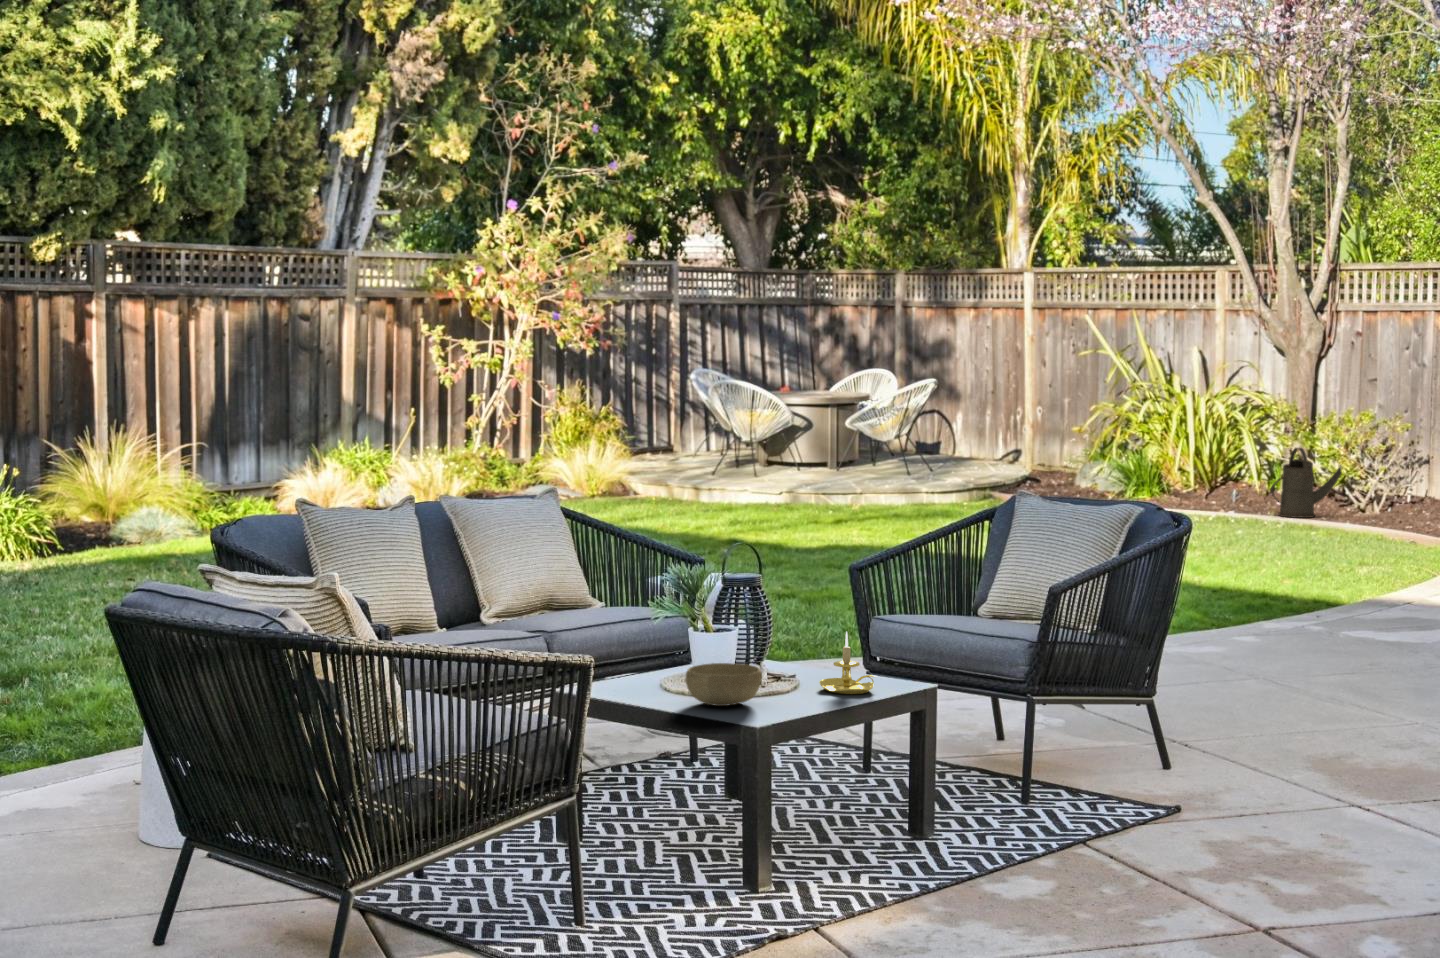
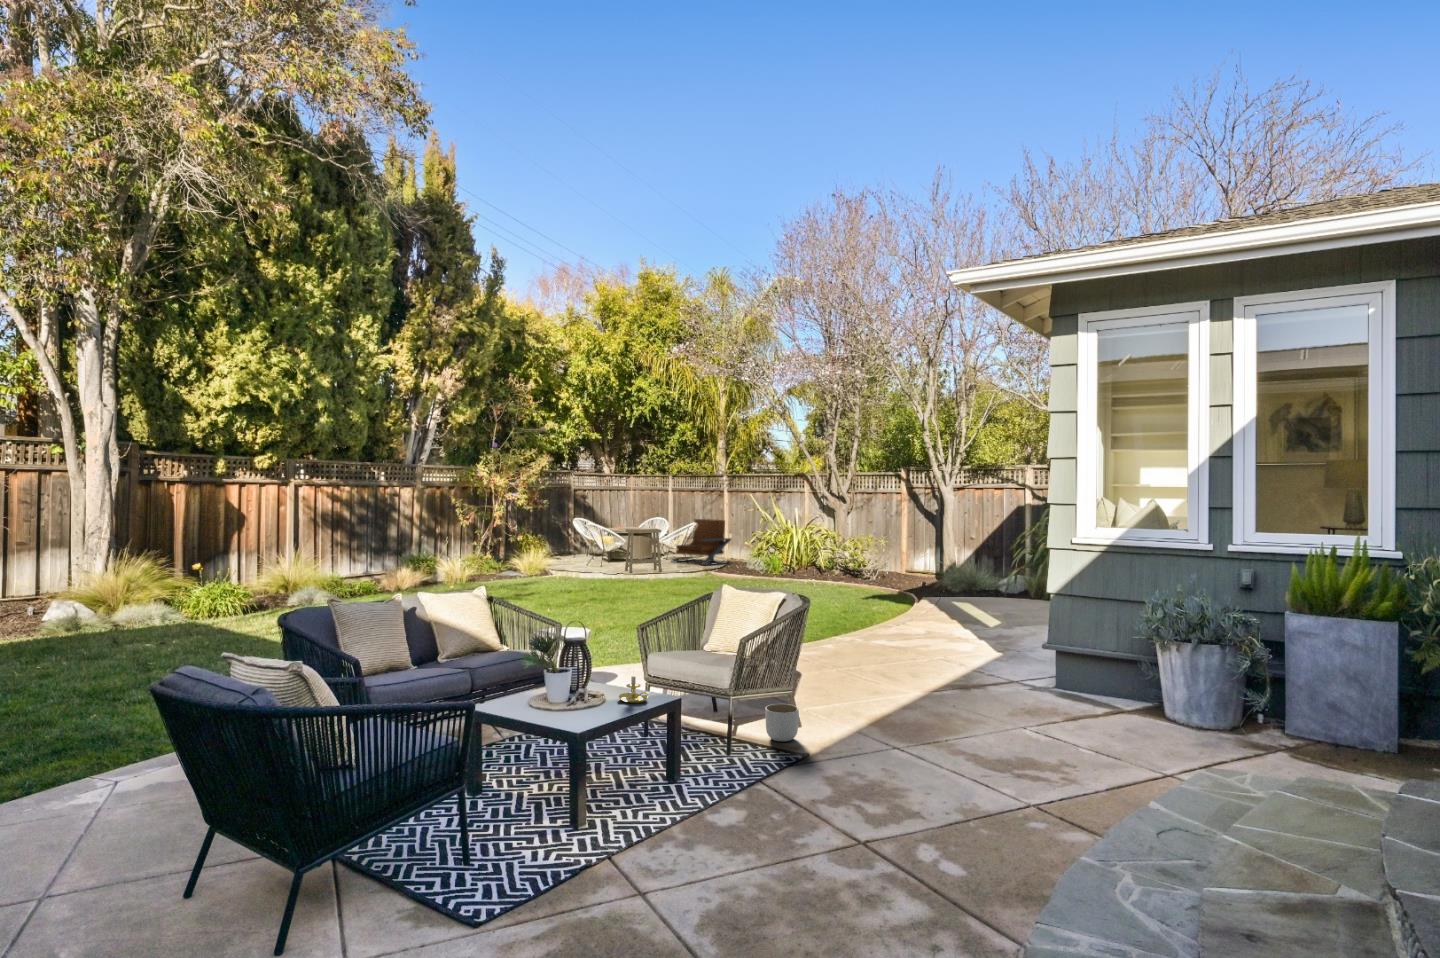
lounge chair: none [900,370,1039,474] -> present [672,519,731,565]
stool: none [799,391,880,487] -> present [625,529,662,573]
watering can: present [1271,448,1342,518] -> none [833,554,866,585]
bowl: present [686,663,762,706] -> none [542,689,585,715]
planter: none [1098,719,1165,788] -> present [765,704,799,742]

